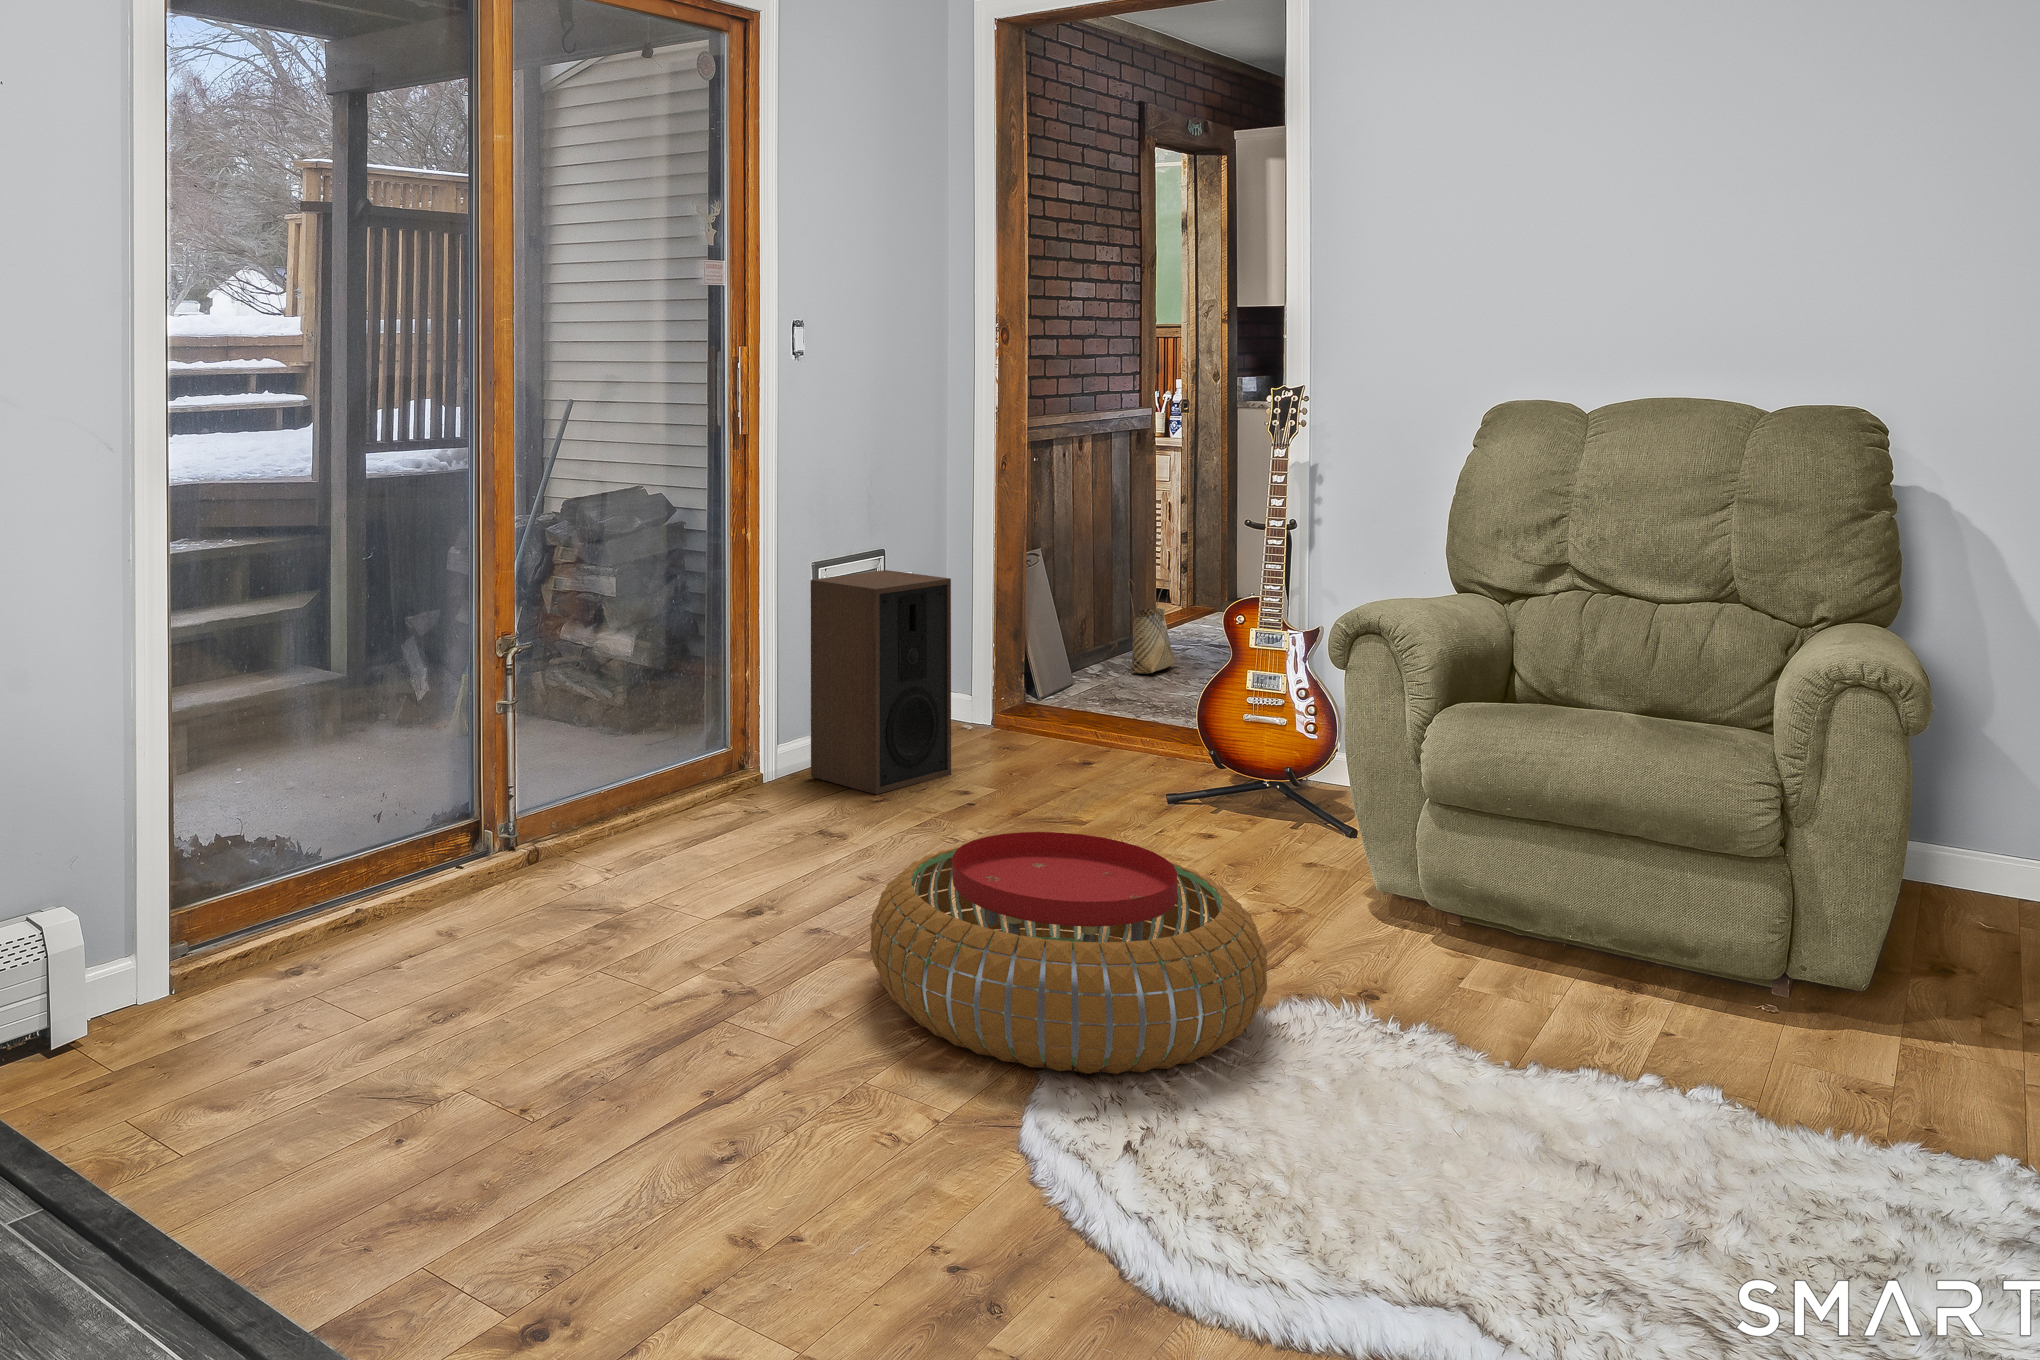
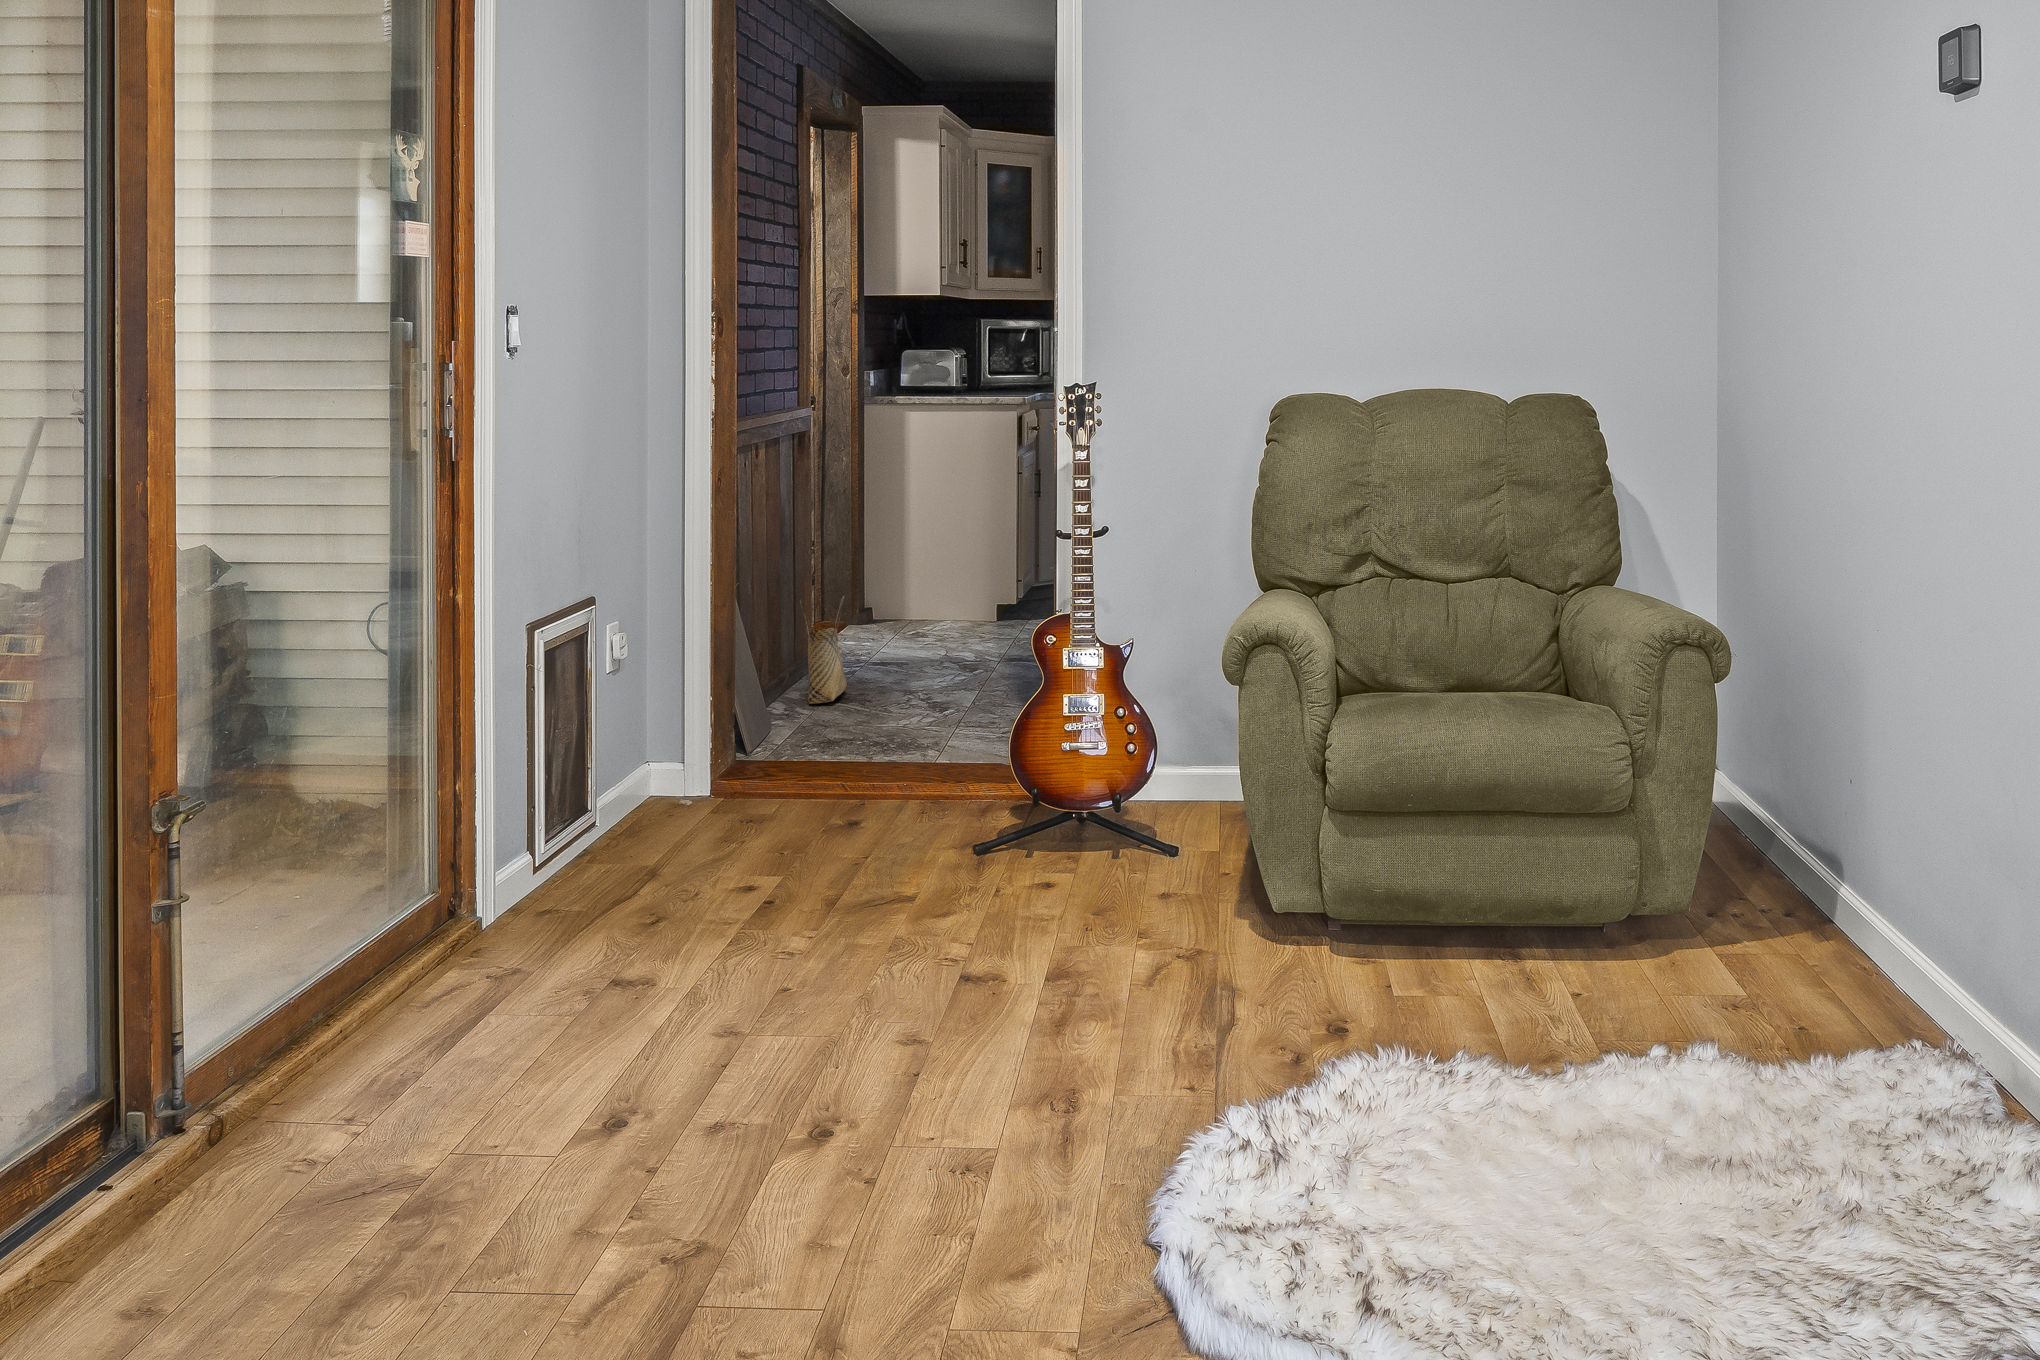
speaker: present [811,570,951,794] -> none [534,625,711,914]
pouf: present [870,832,1267,1074] -> none [851,924,1311,1236]

